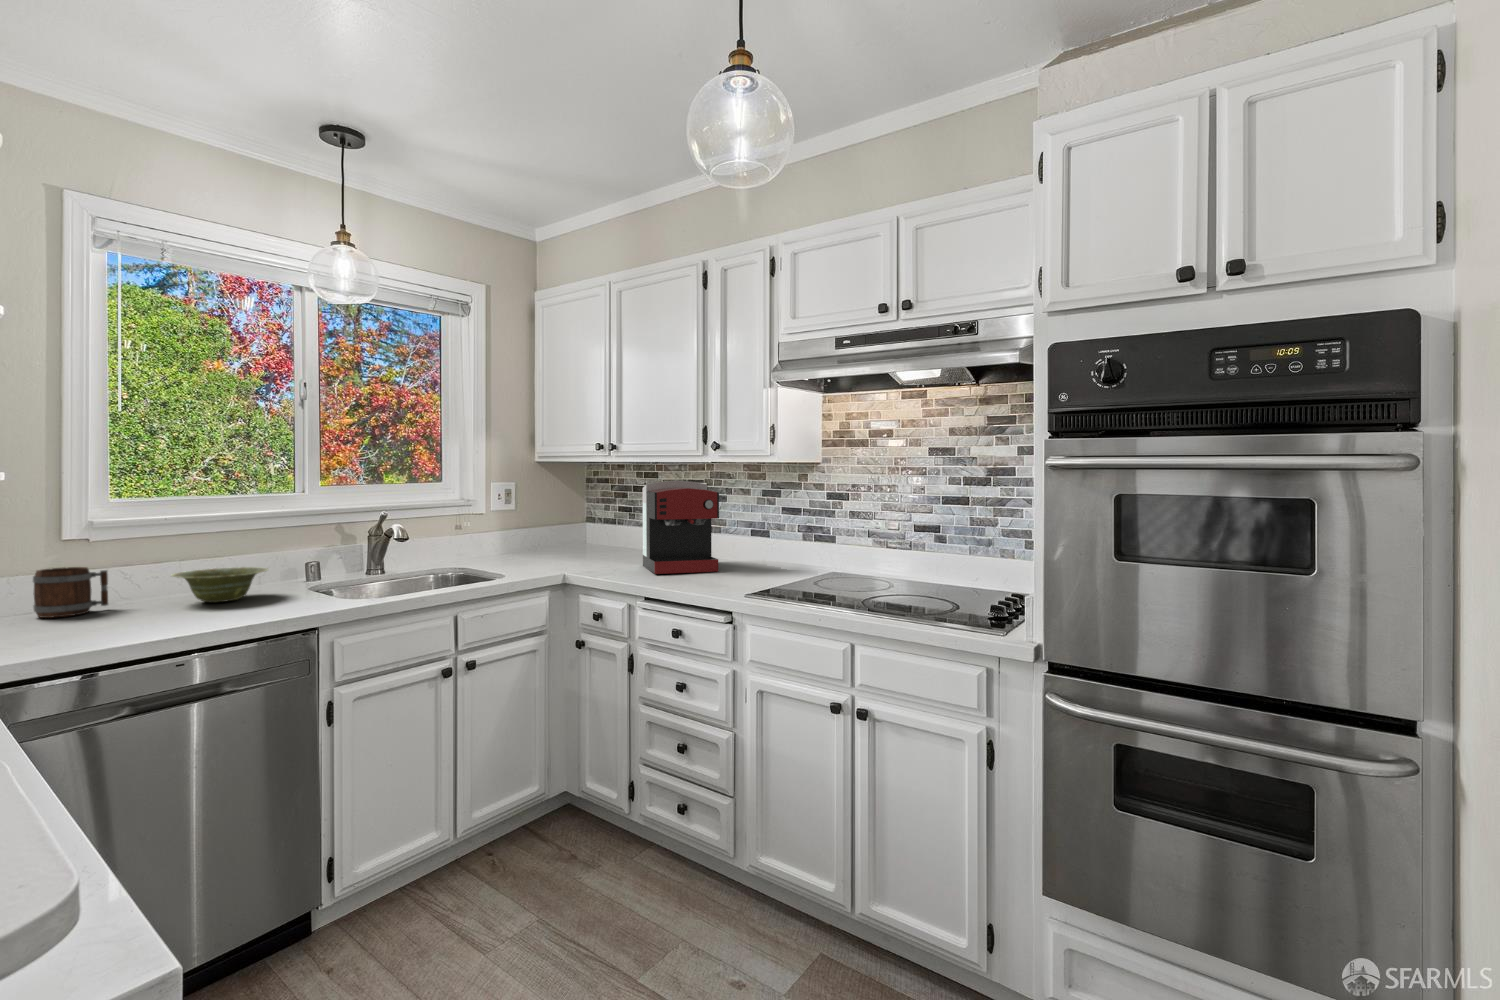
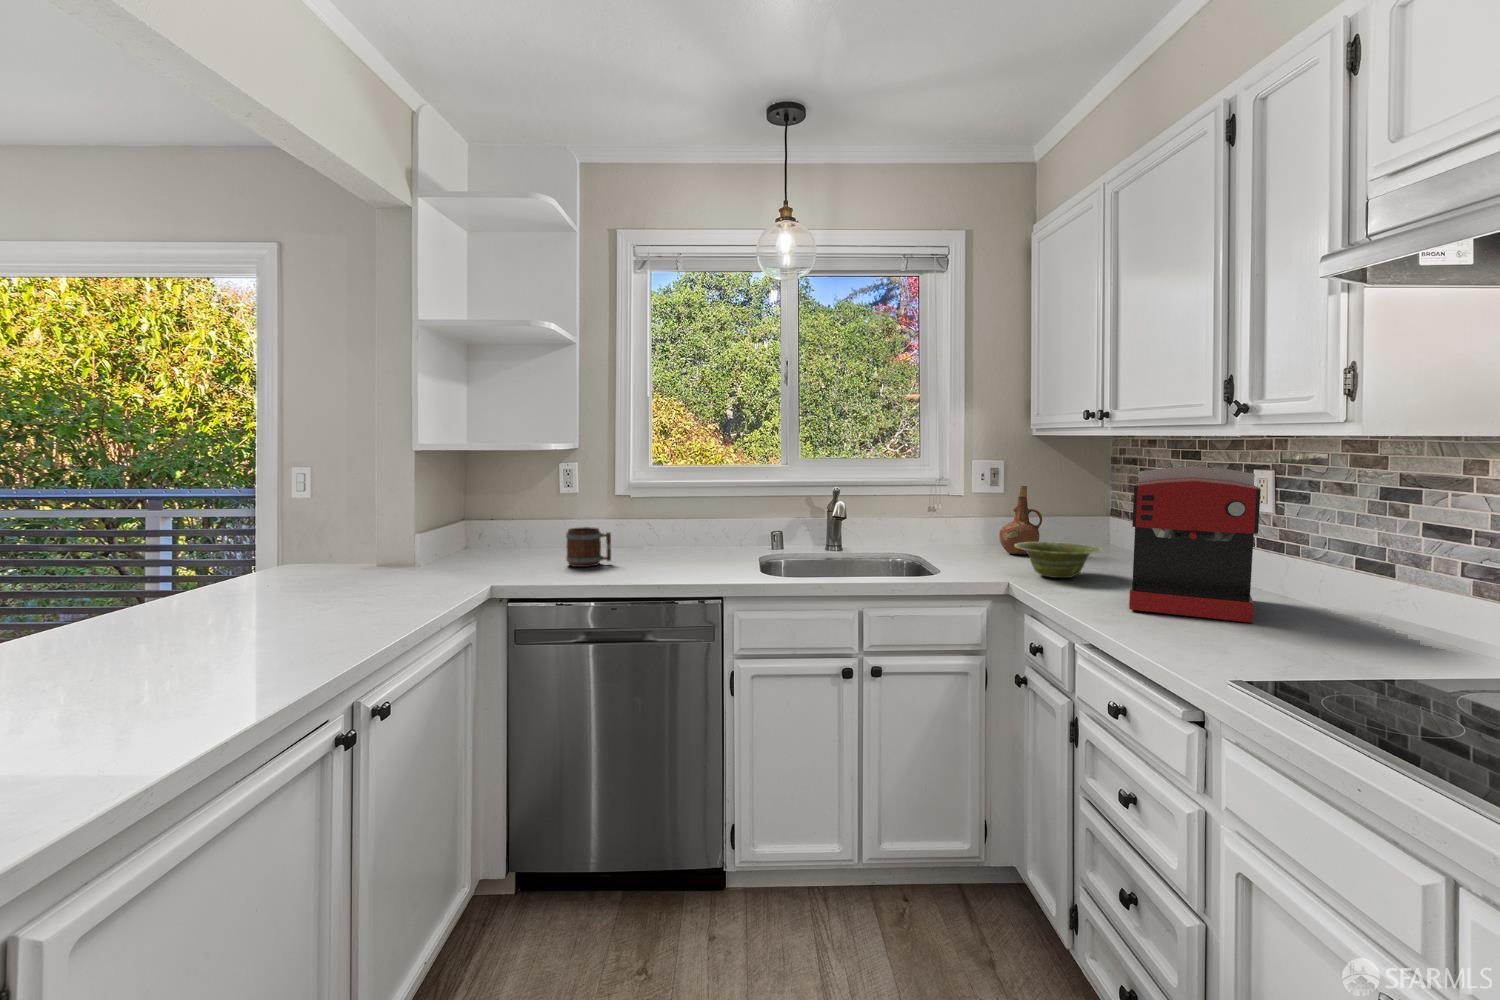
ceramic pitcher: none [520,500,553,555] -> present [999,486,1042,554]
dish: present [172,567,268,602] -> present [1015,542,1102,578]

